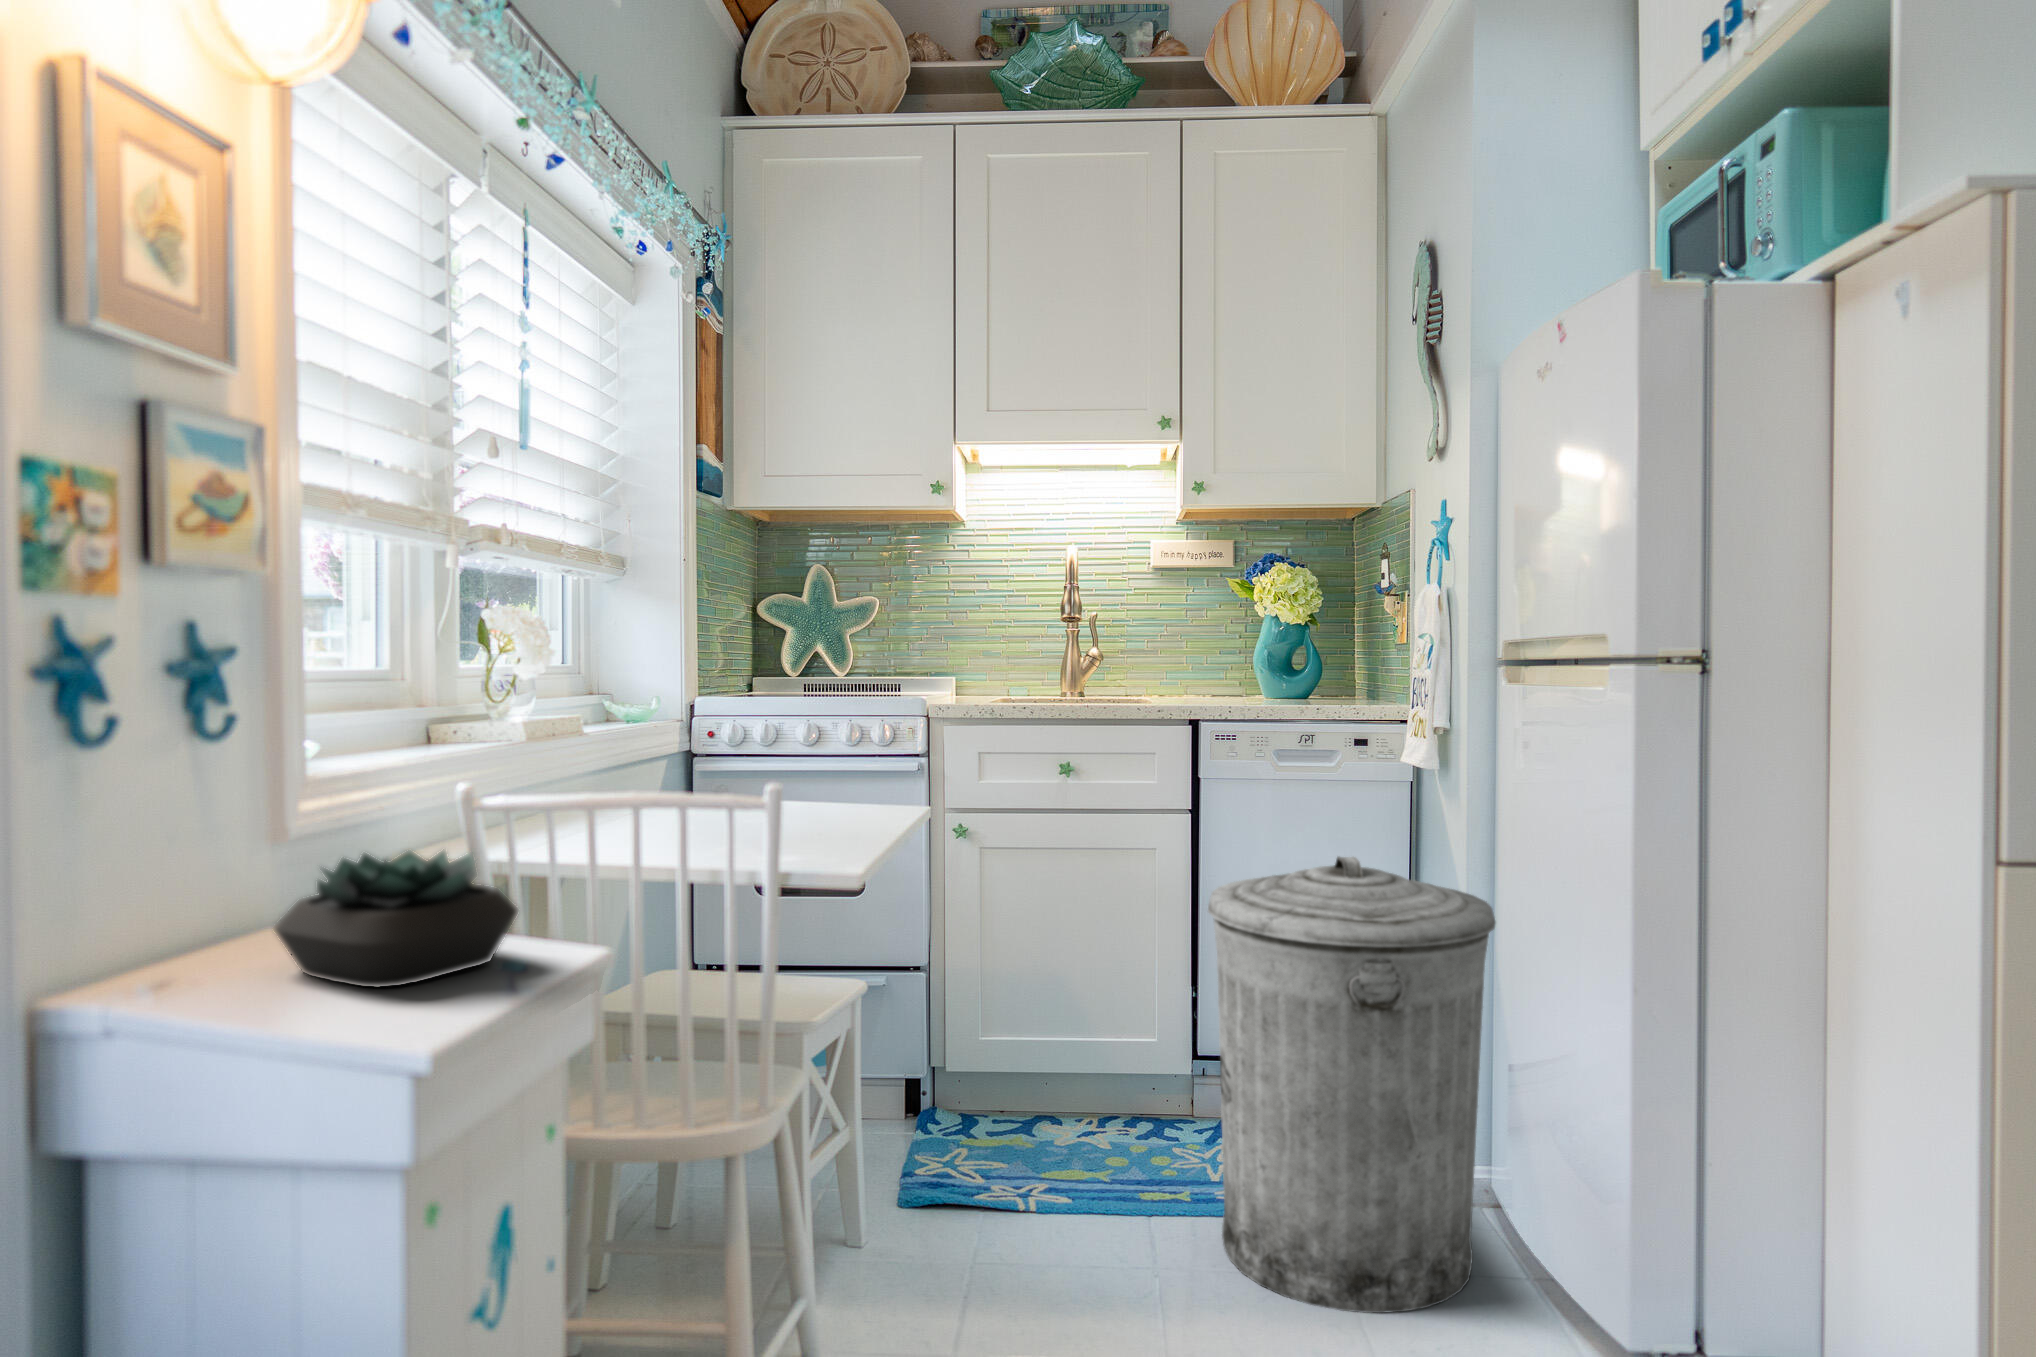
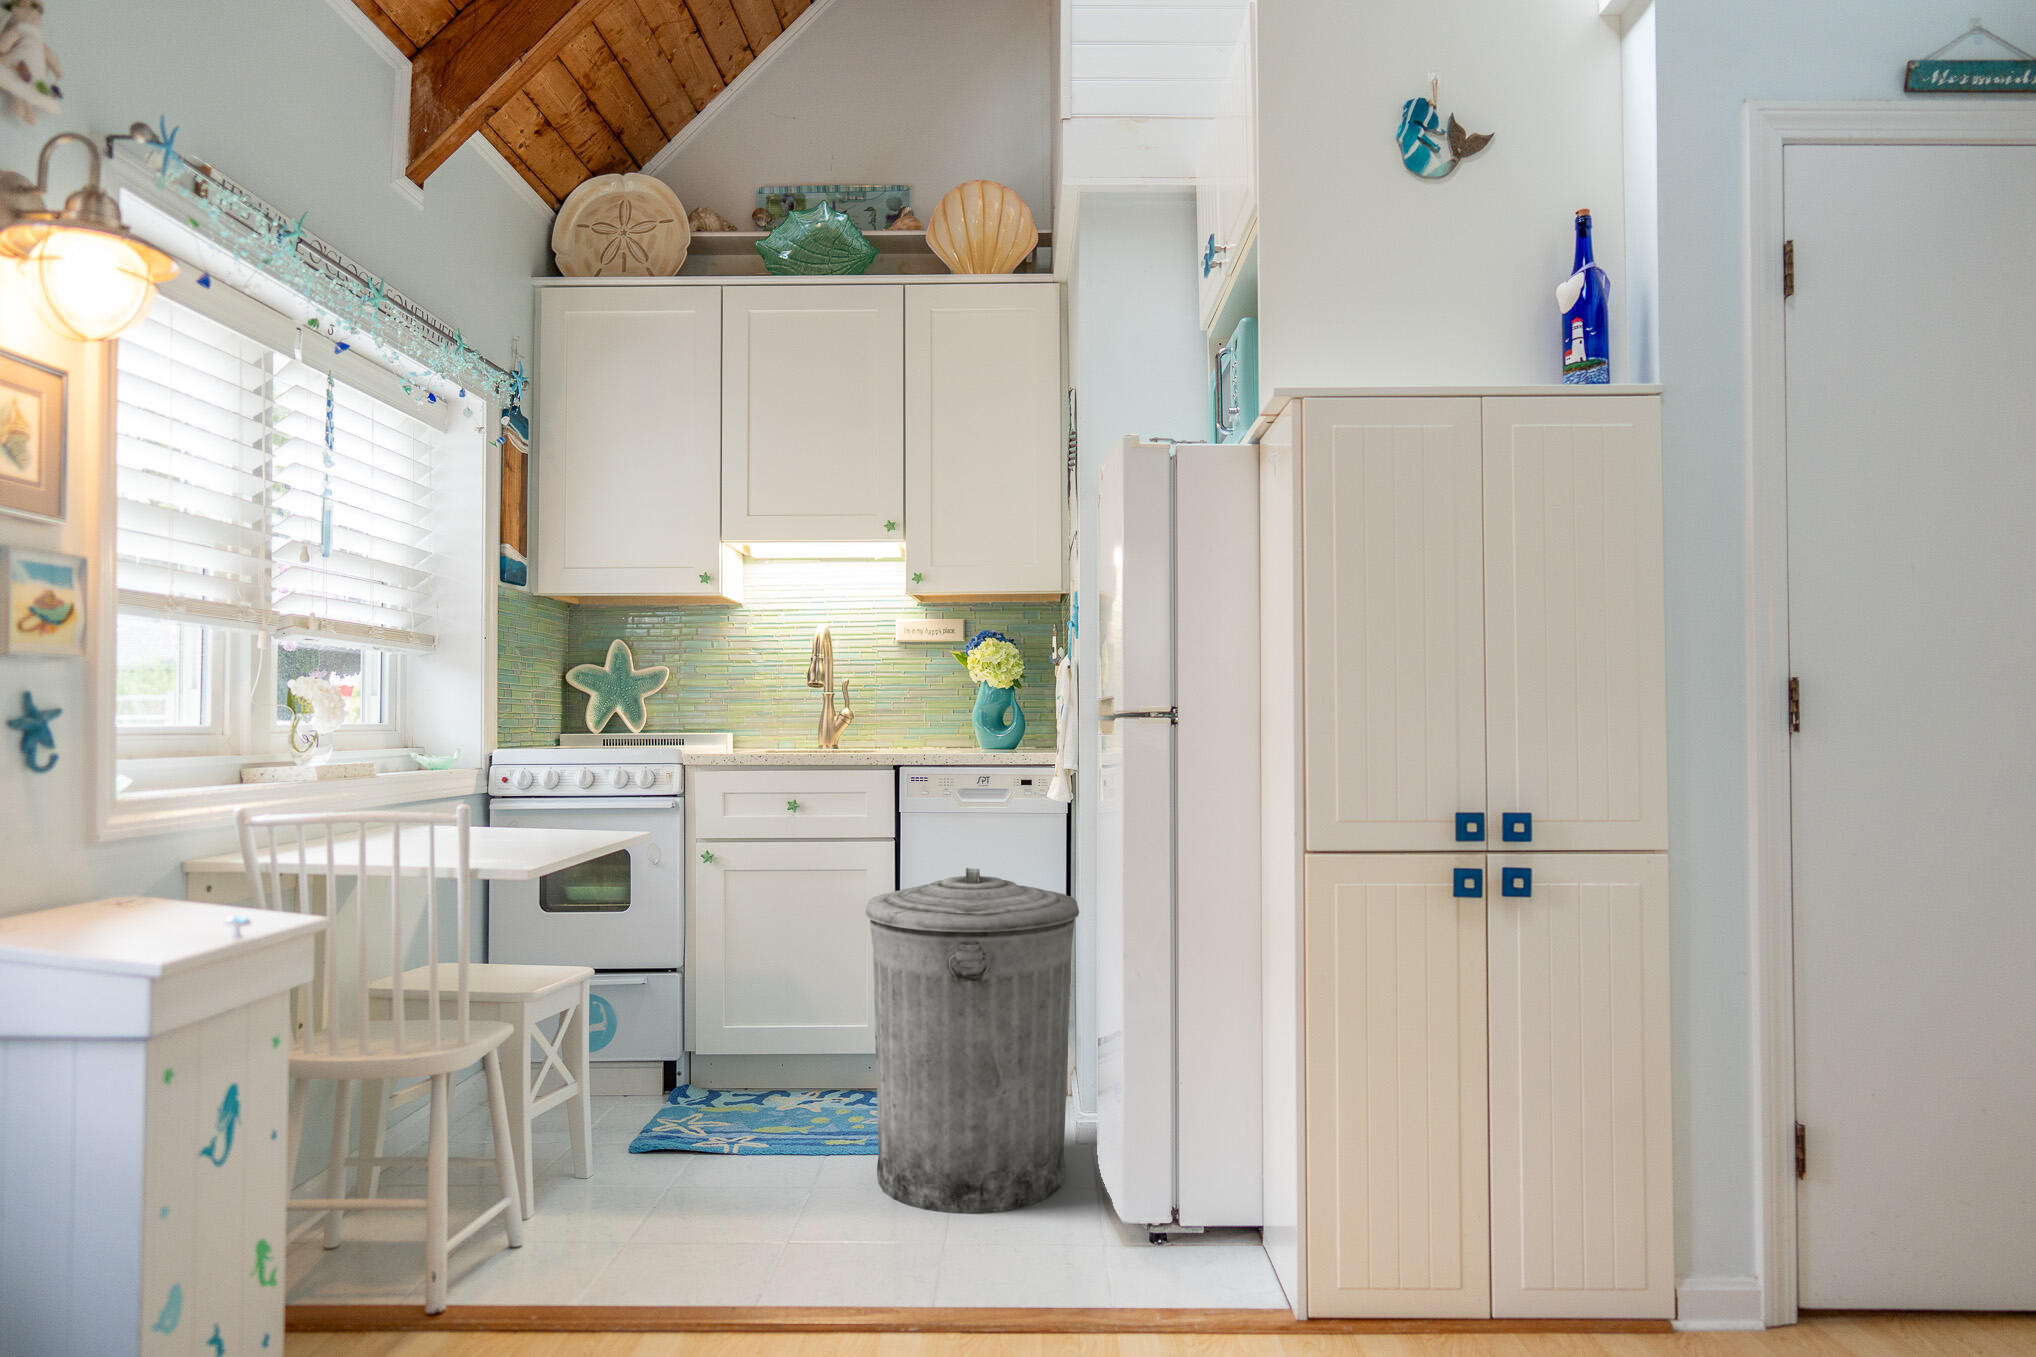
succulent plant: present [274,851,518,987] -> none [72,846,254,935]

